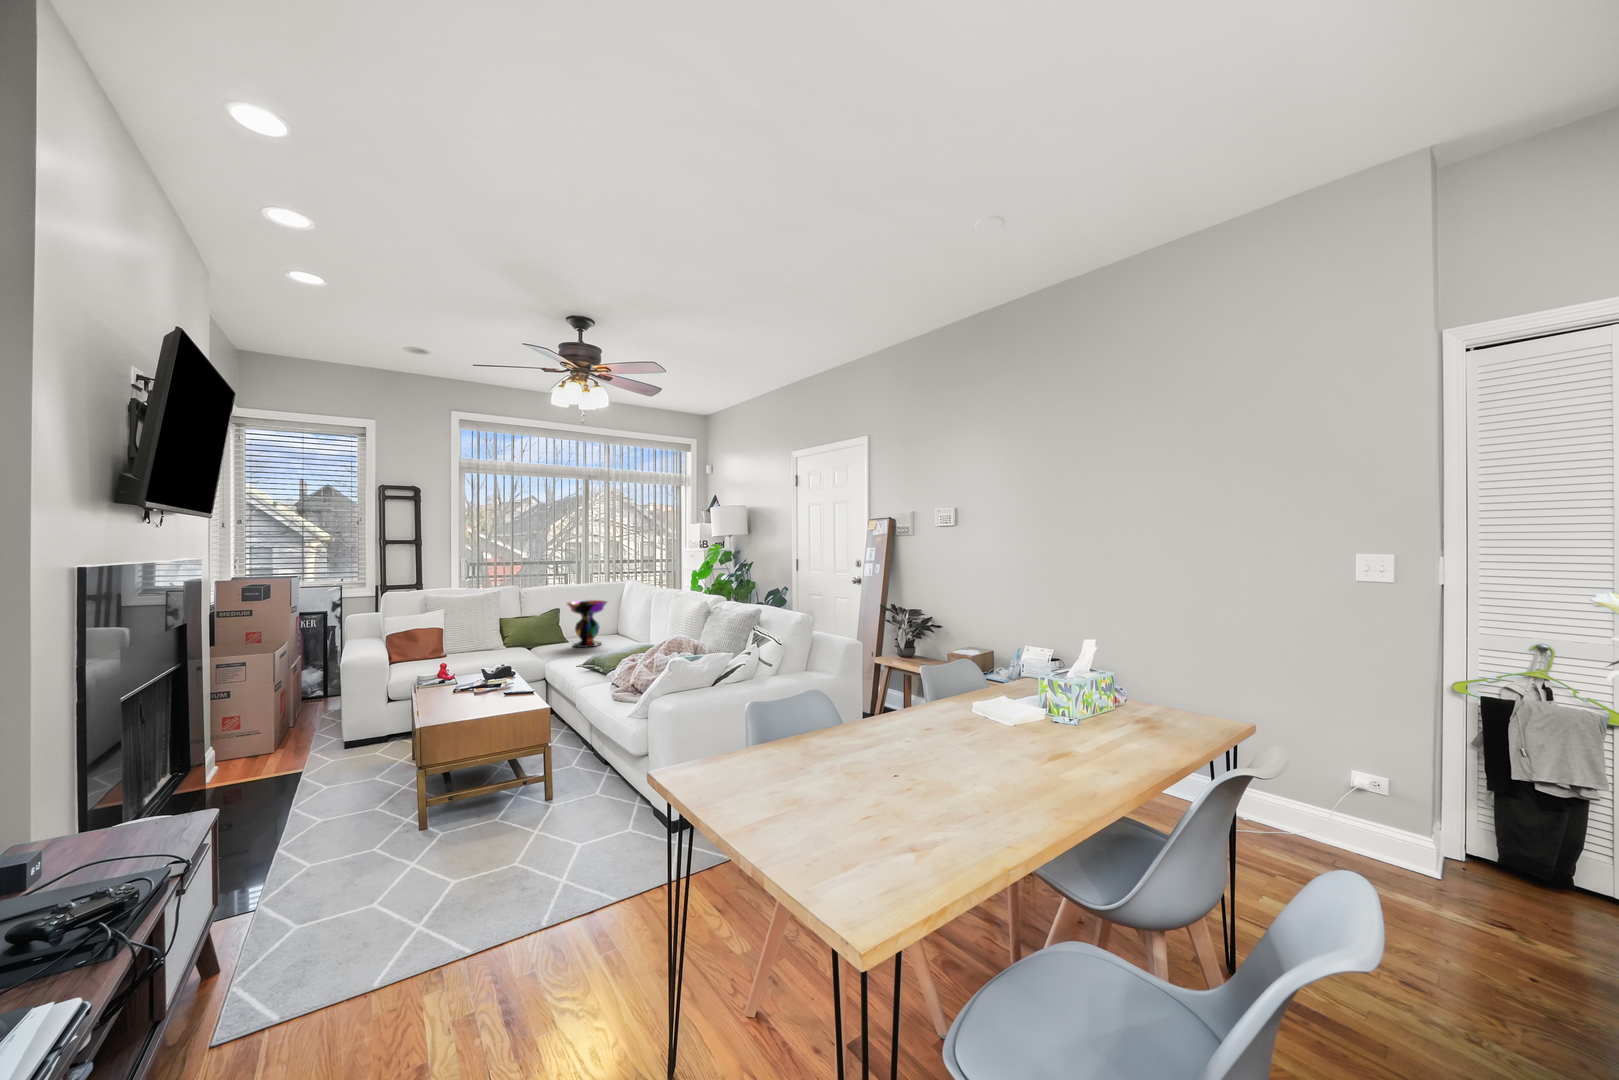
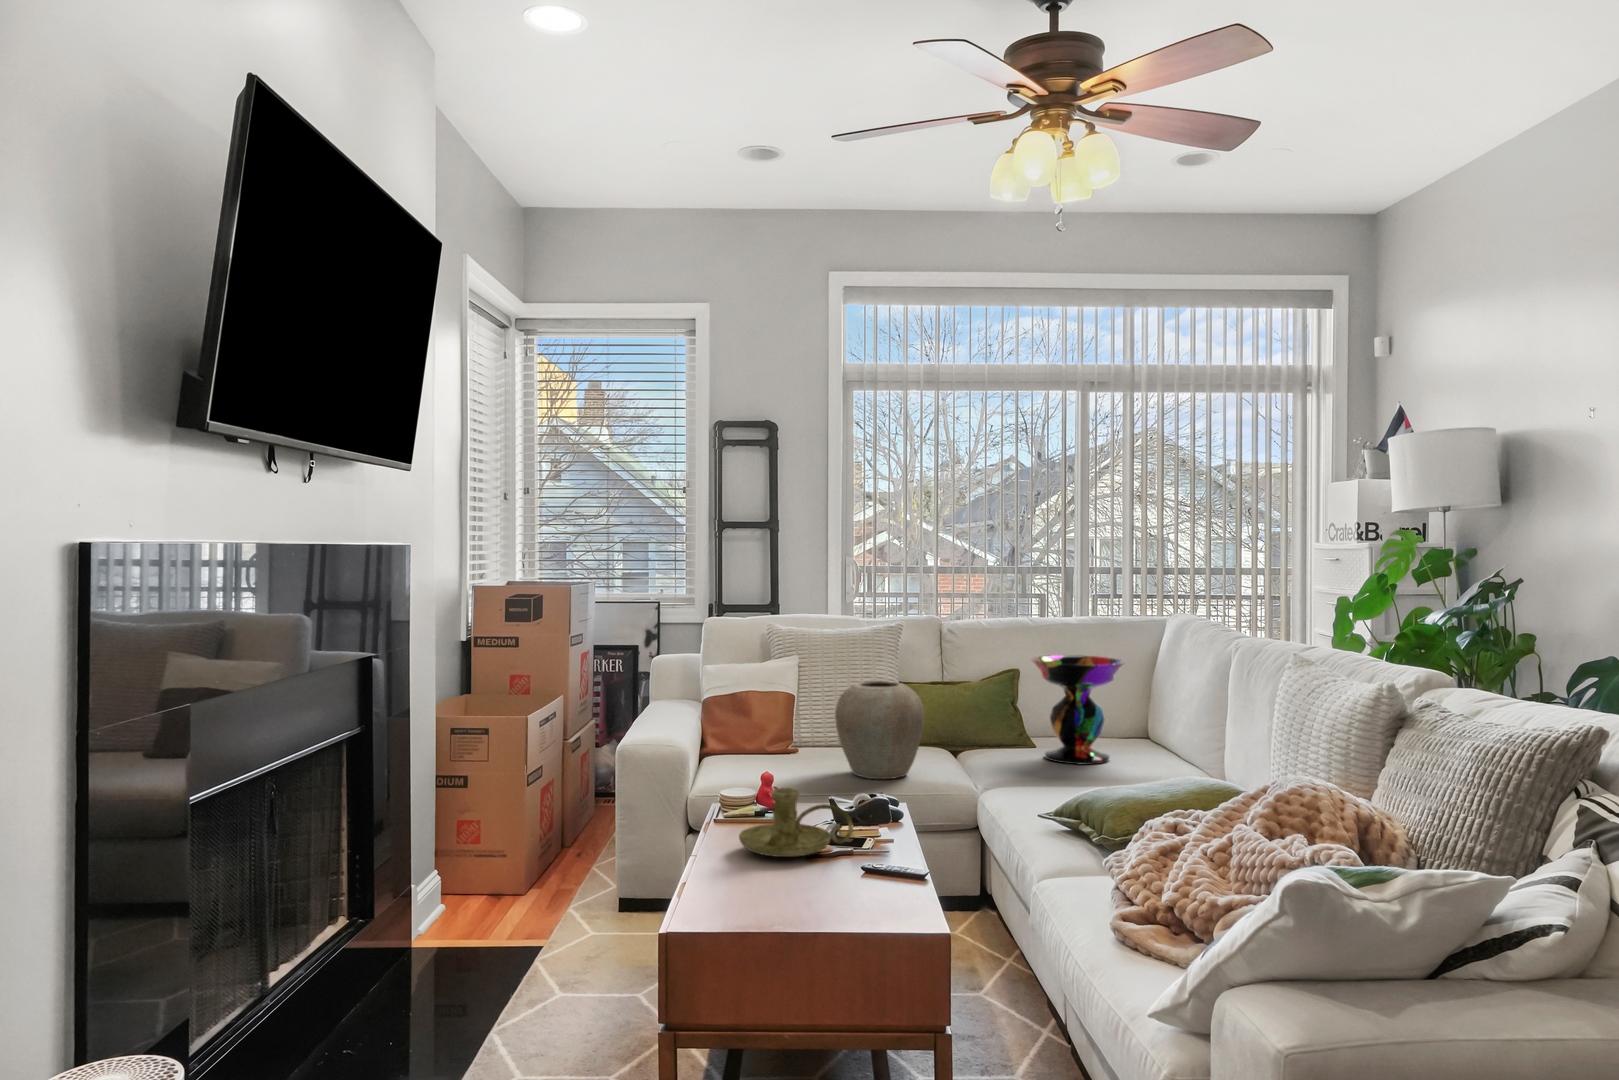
vase: none [471,618,517,663] -> present [835,681,924,779]
candle holder: none [438,664,495,695] -> present [739,788,853,857]

